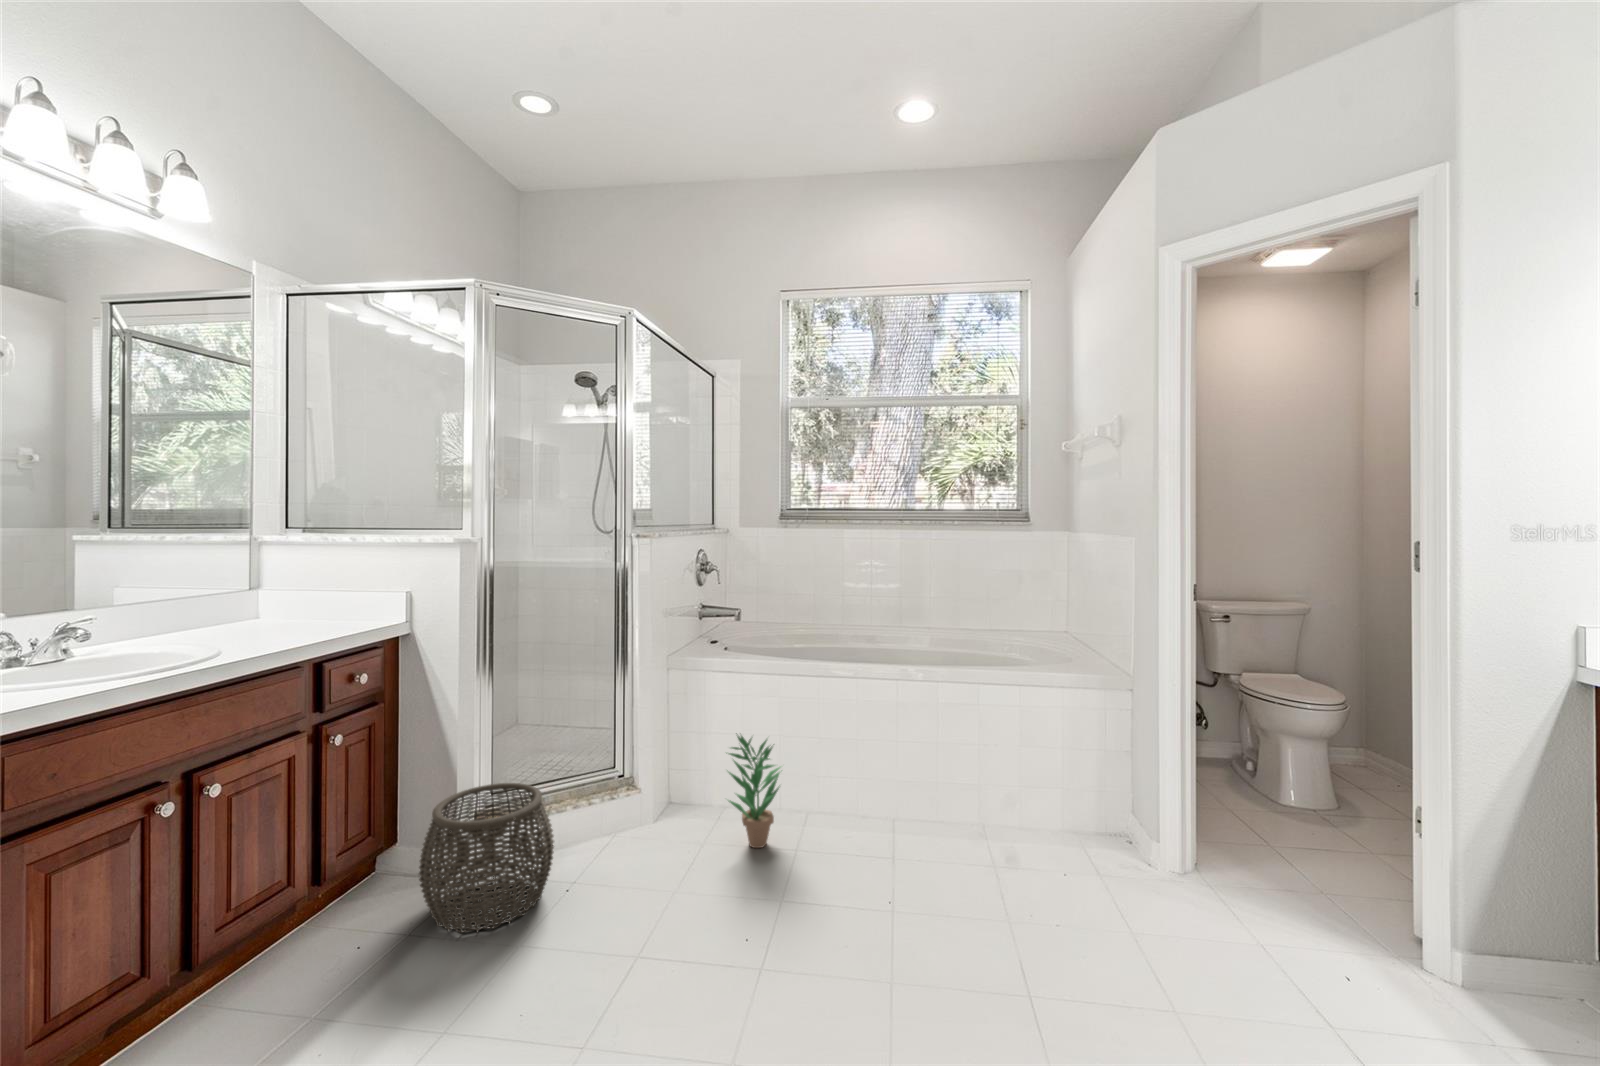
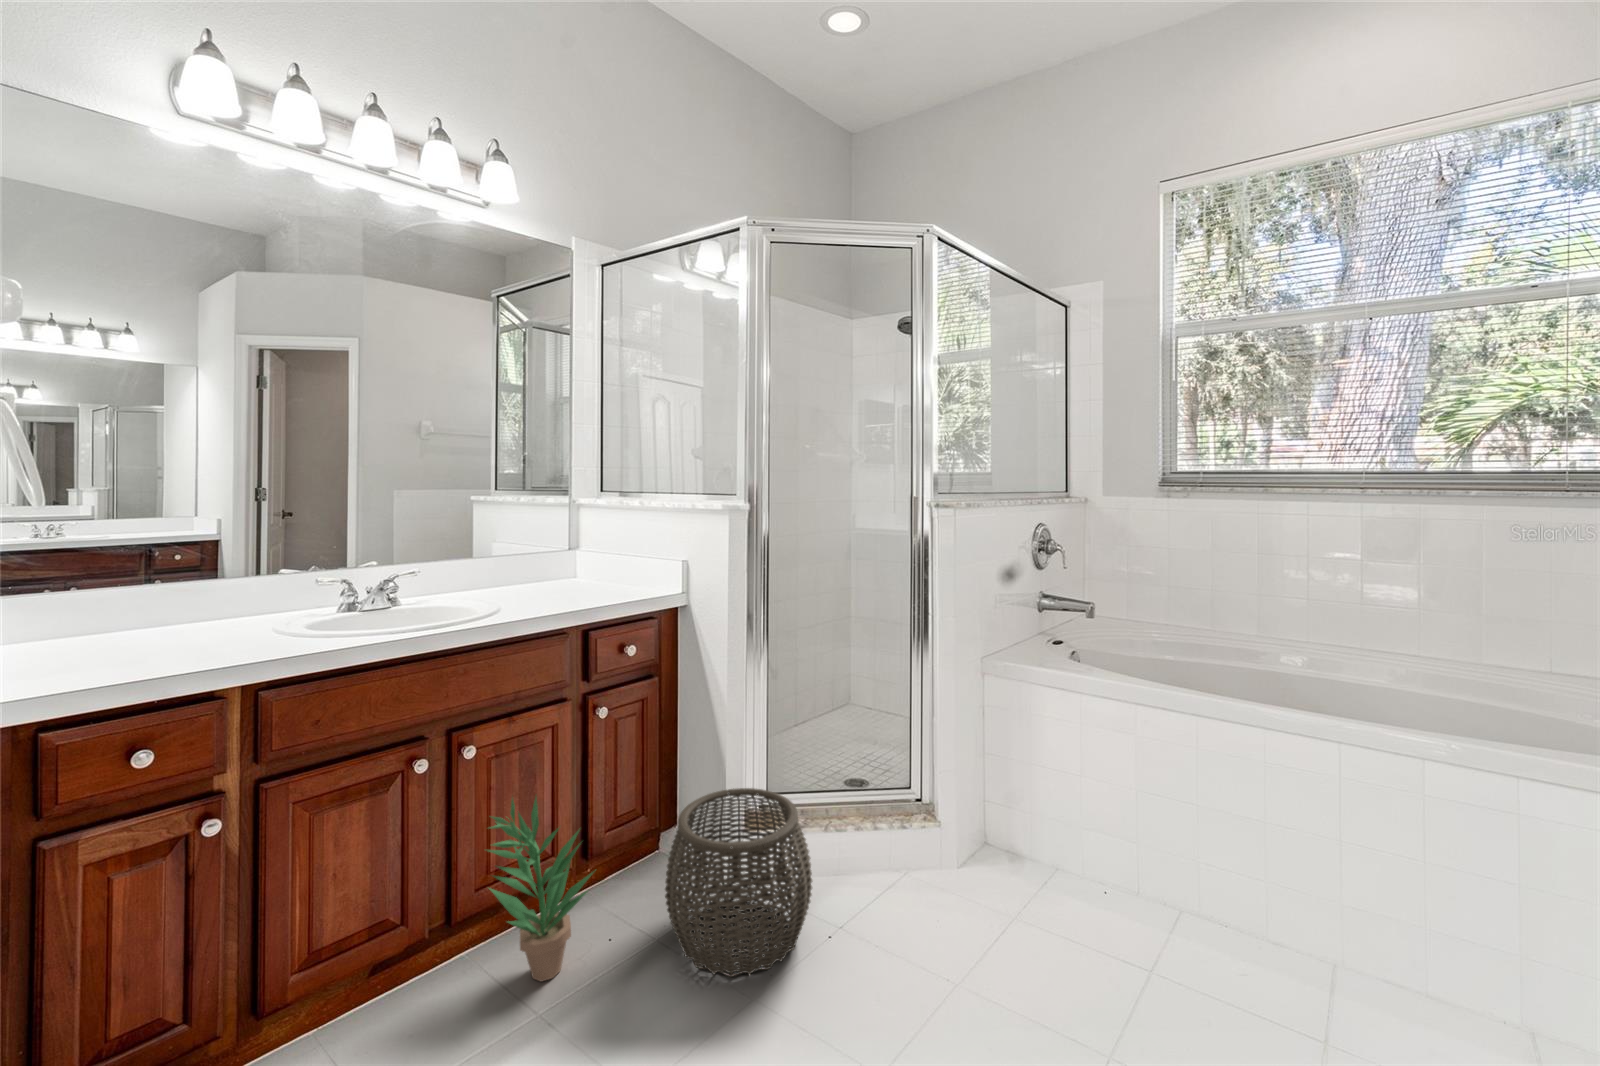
potted plant: present [728,733,780,848] -> present [488,797,596,981]

